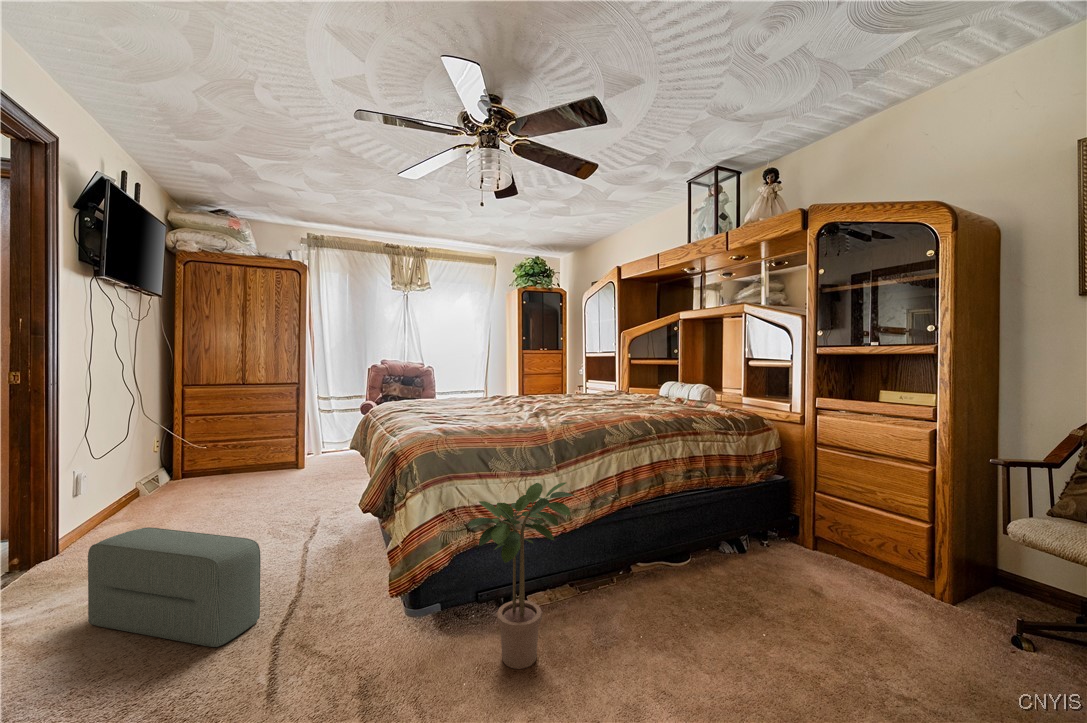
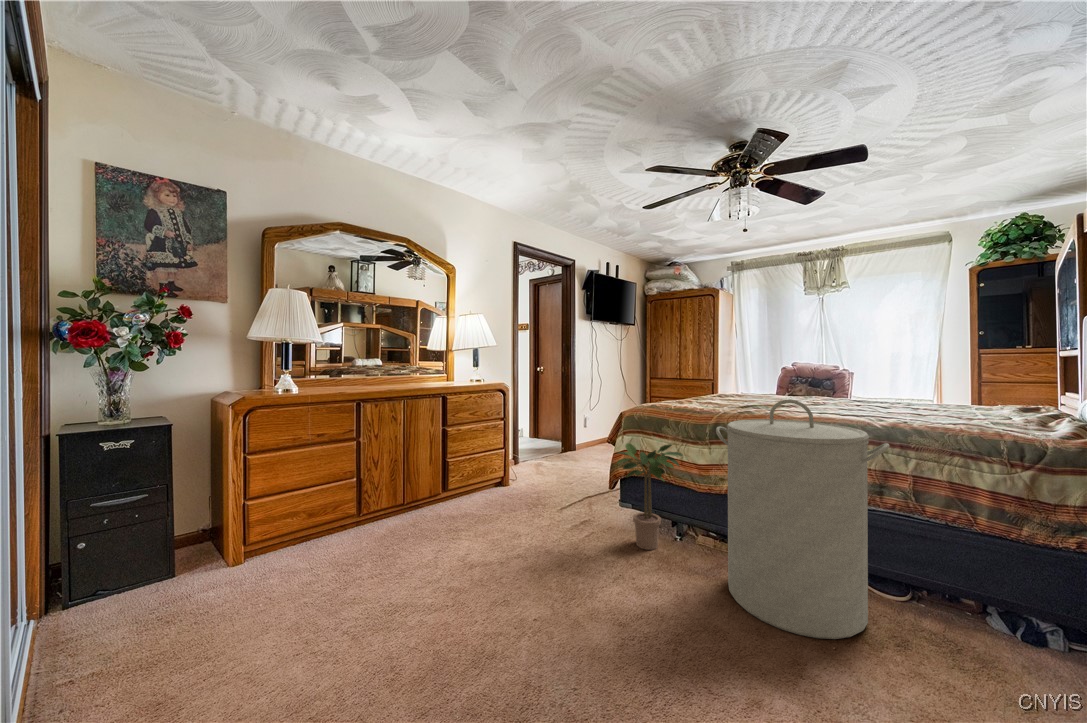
laundry hamper: none [622,400,763,655] -> present [716,400,890,639]
pouf: present [88,527,260,647] -> none [556,436,591,489]

